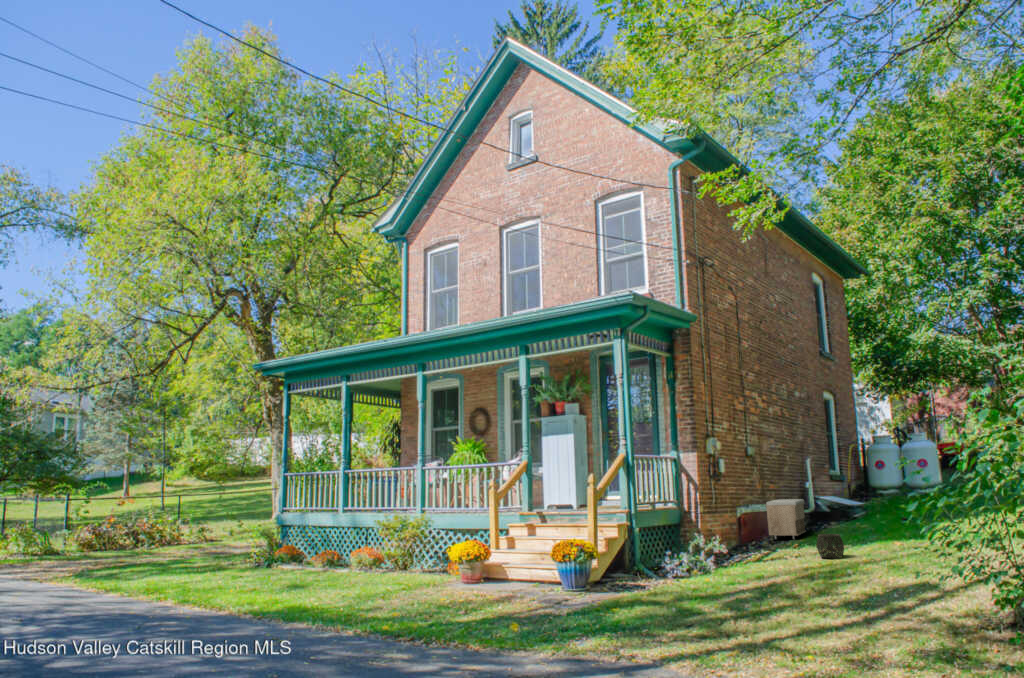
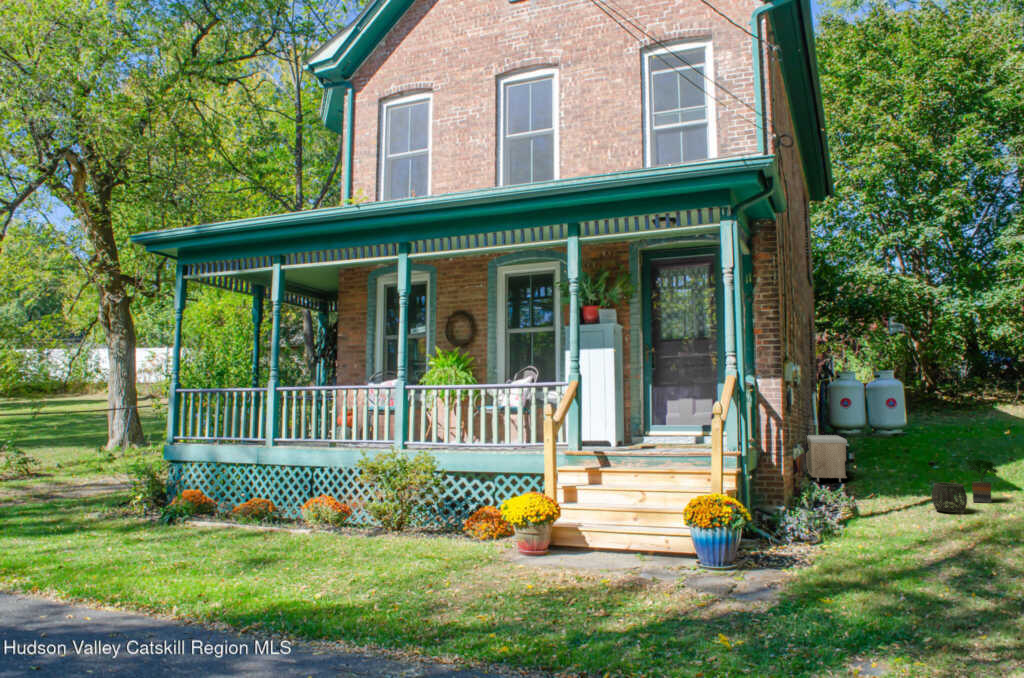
potted tree: none [857,514,883,551] -> present [966,459,998,503]

